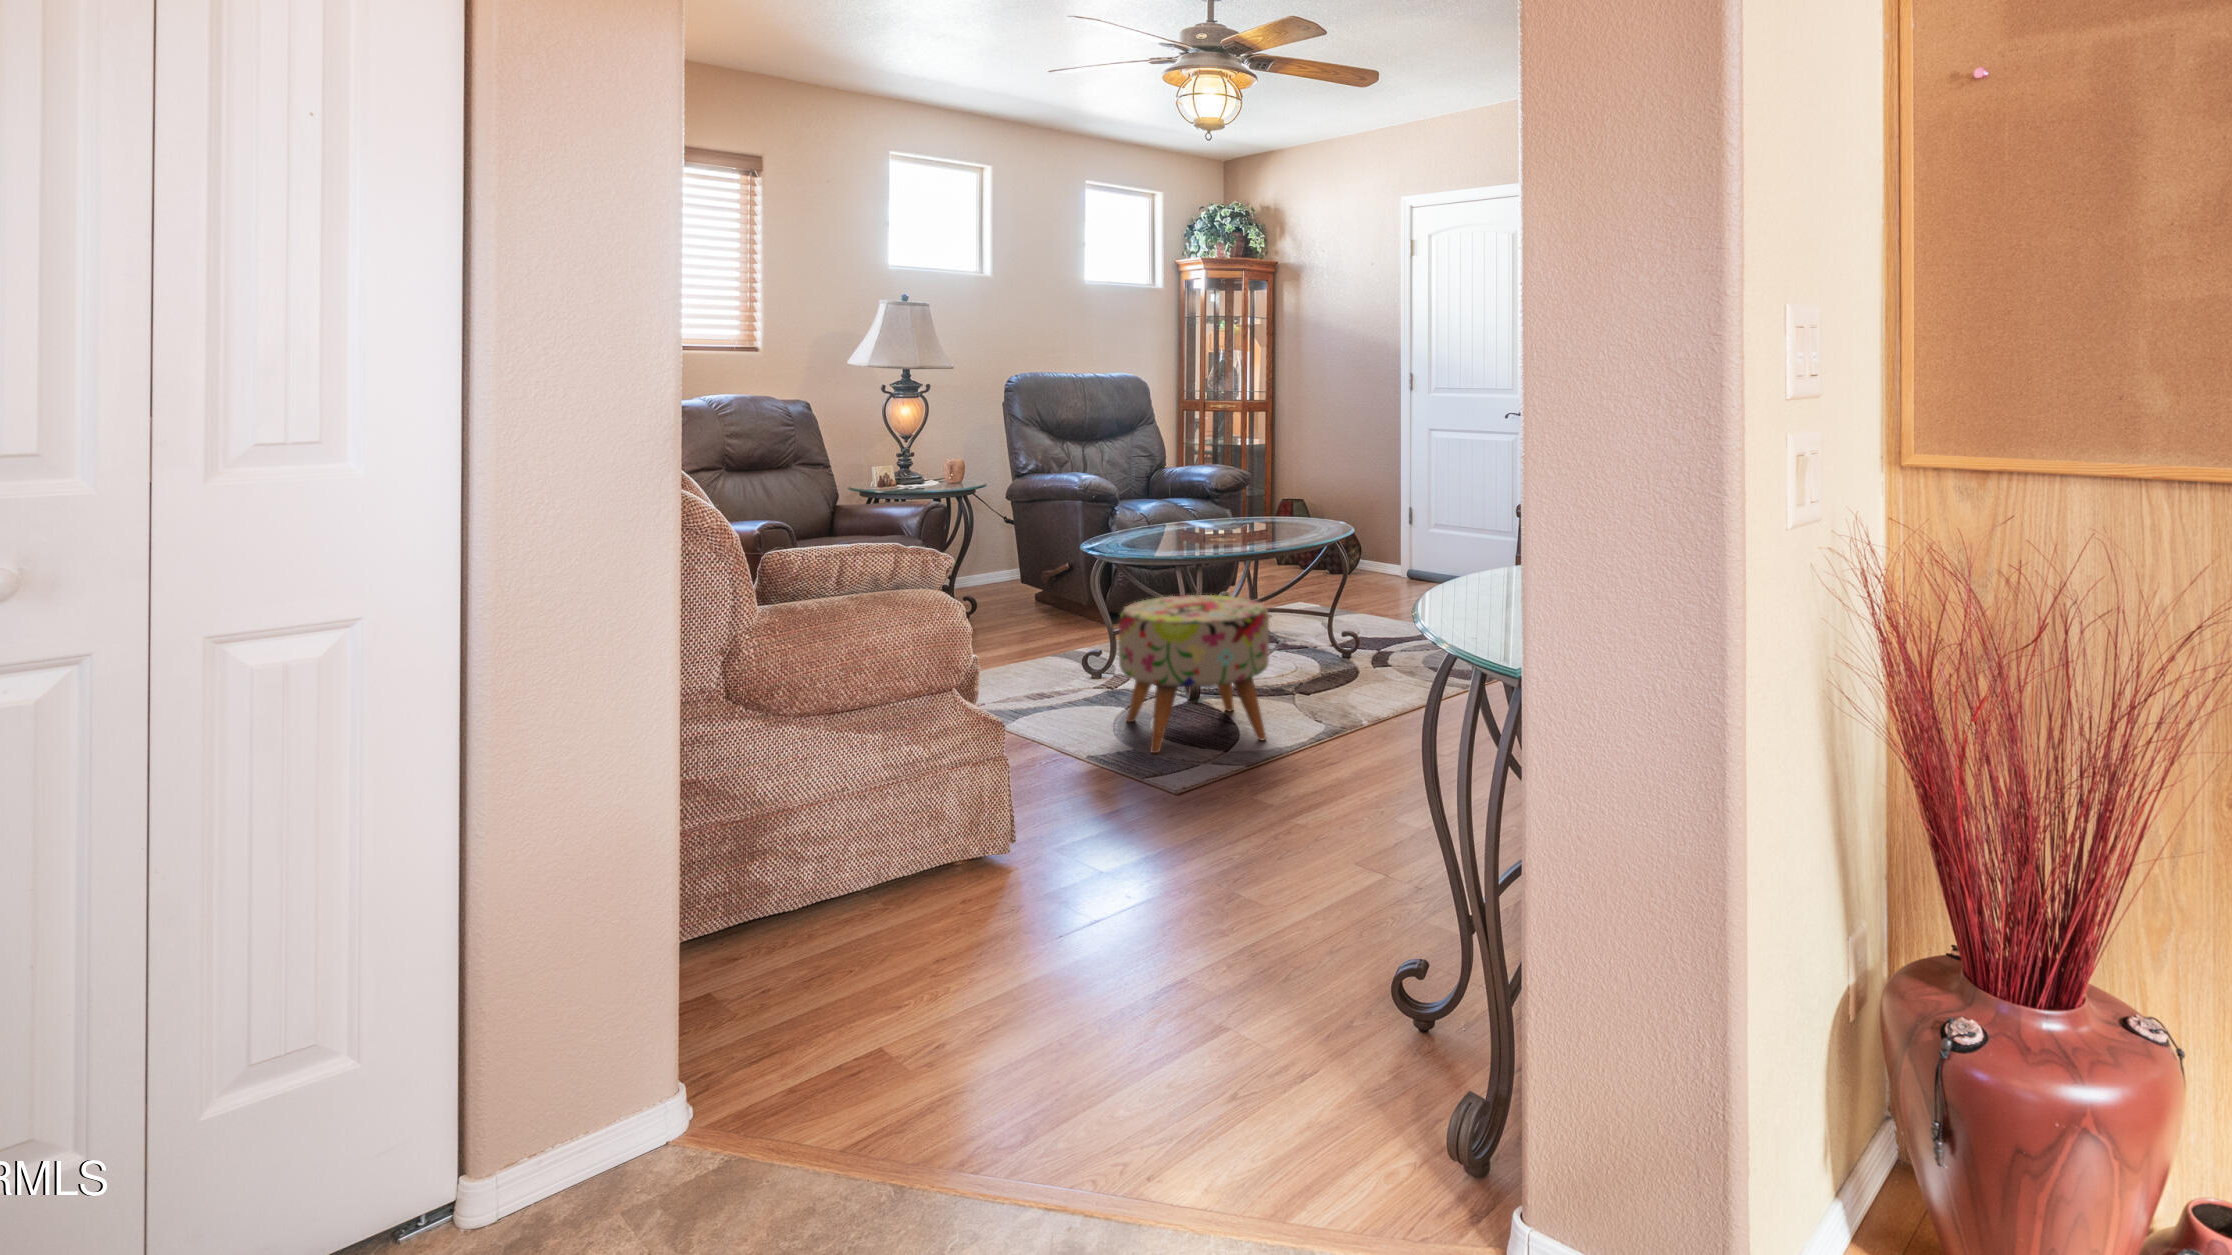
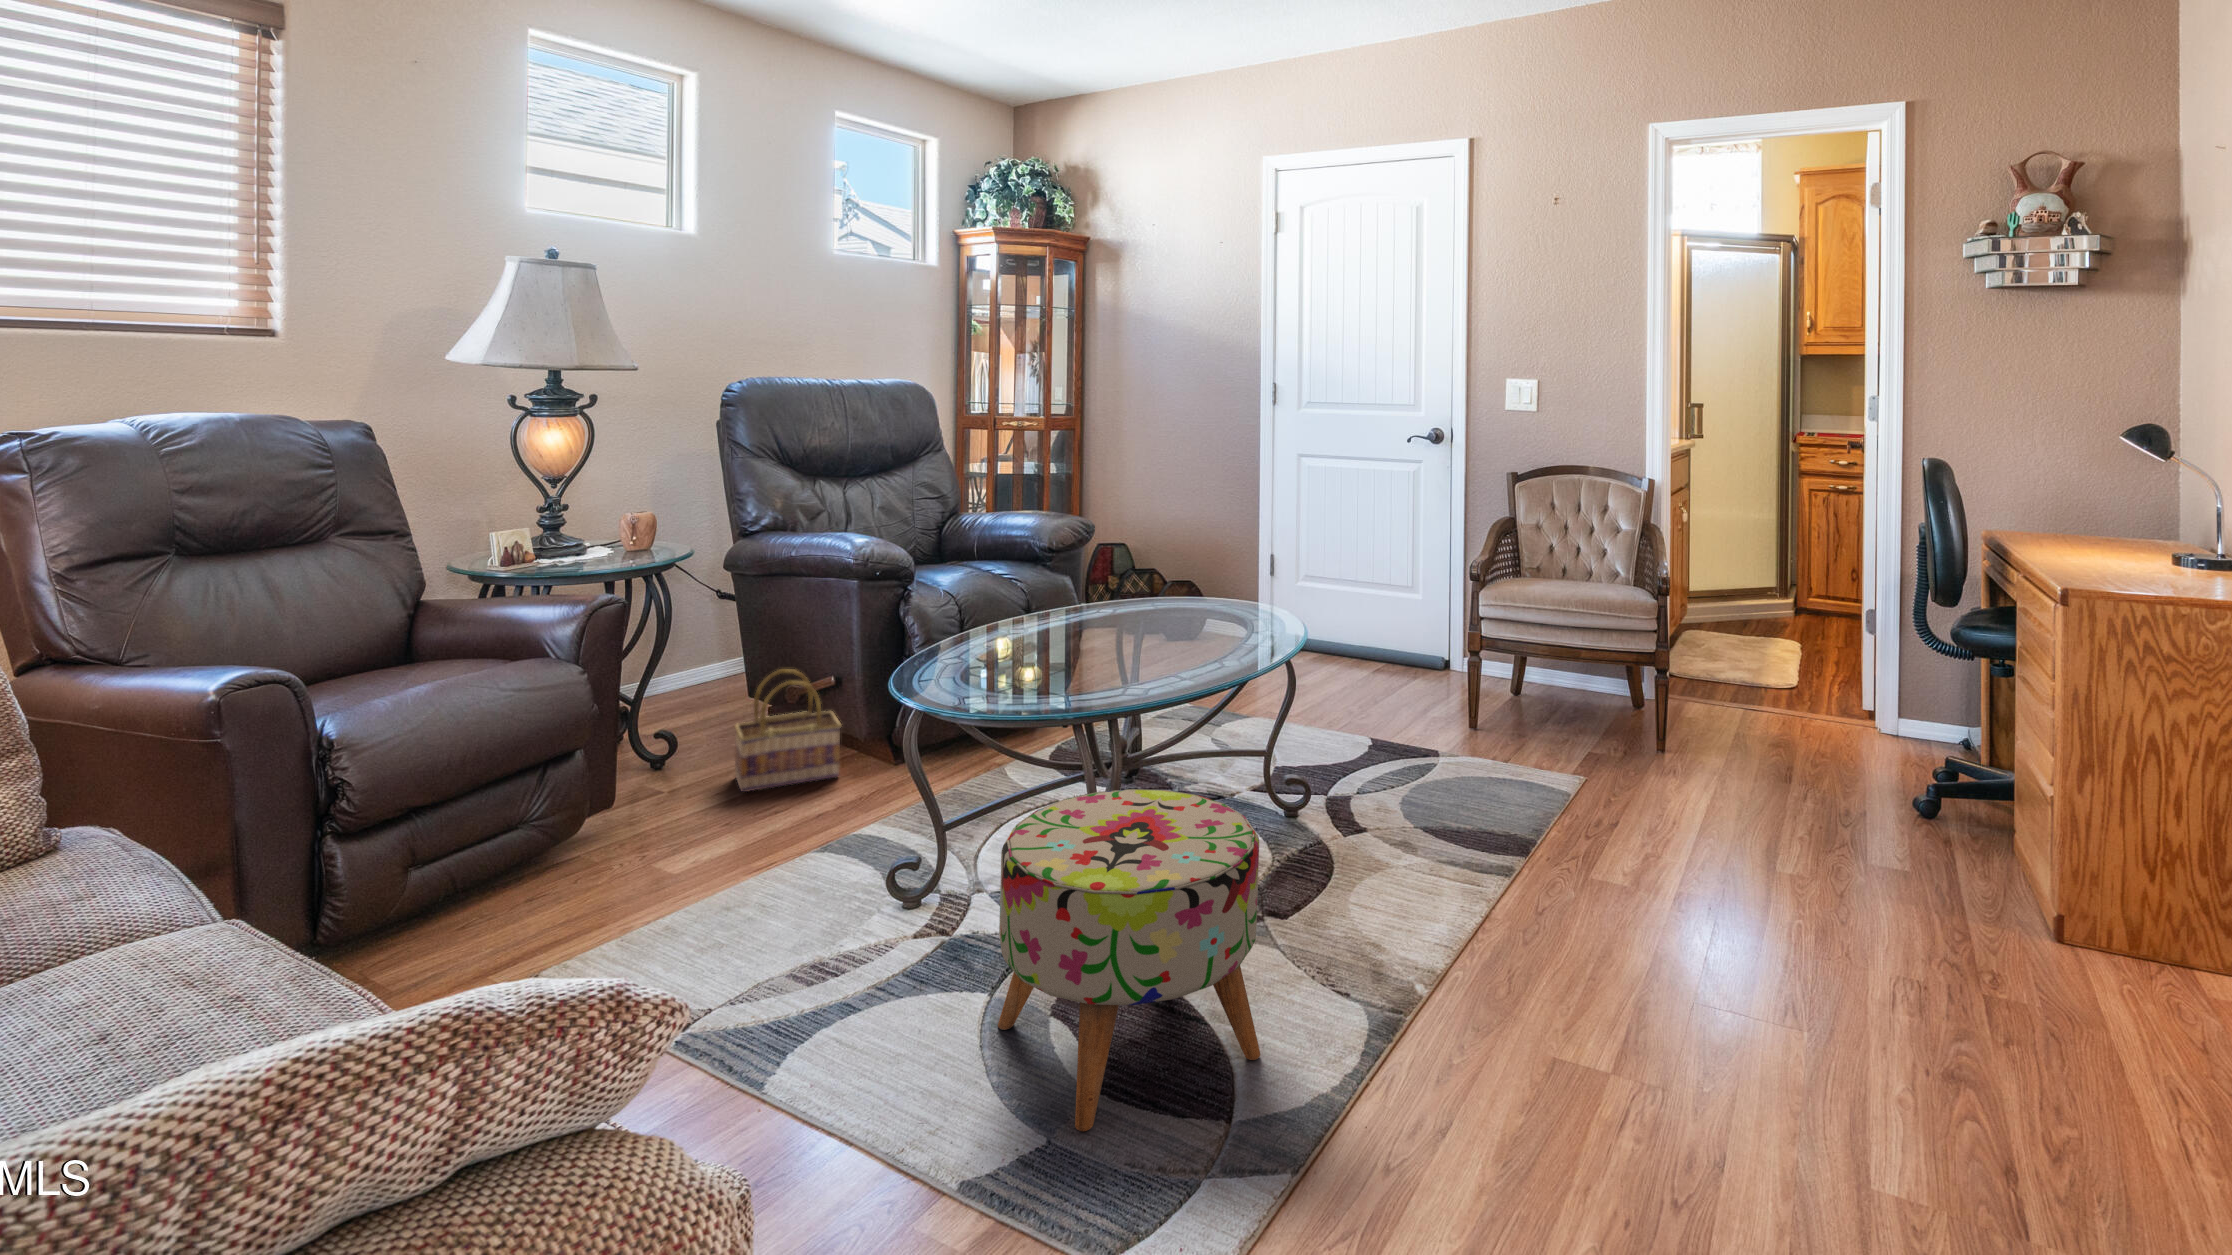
basket: none [1010,557,1075,632] -> present [735,669,841,792]

